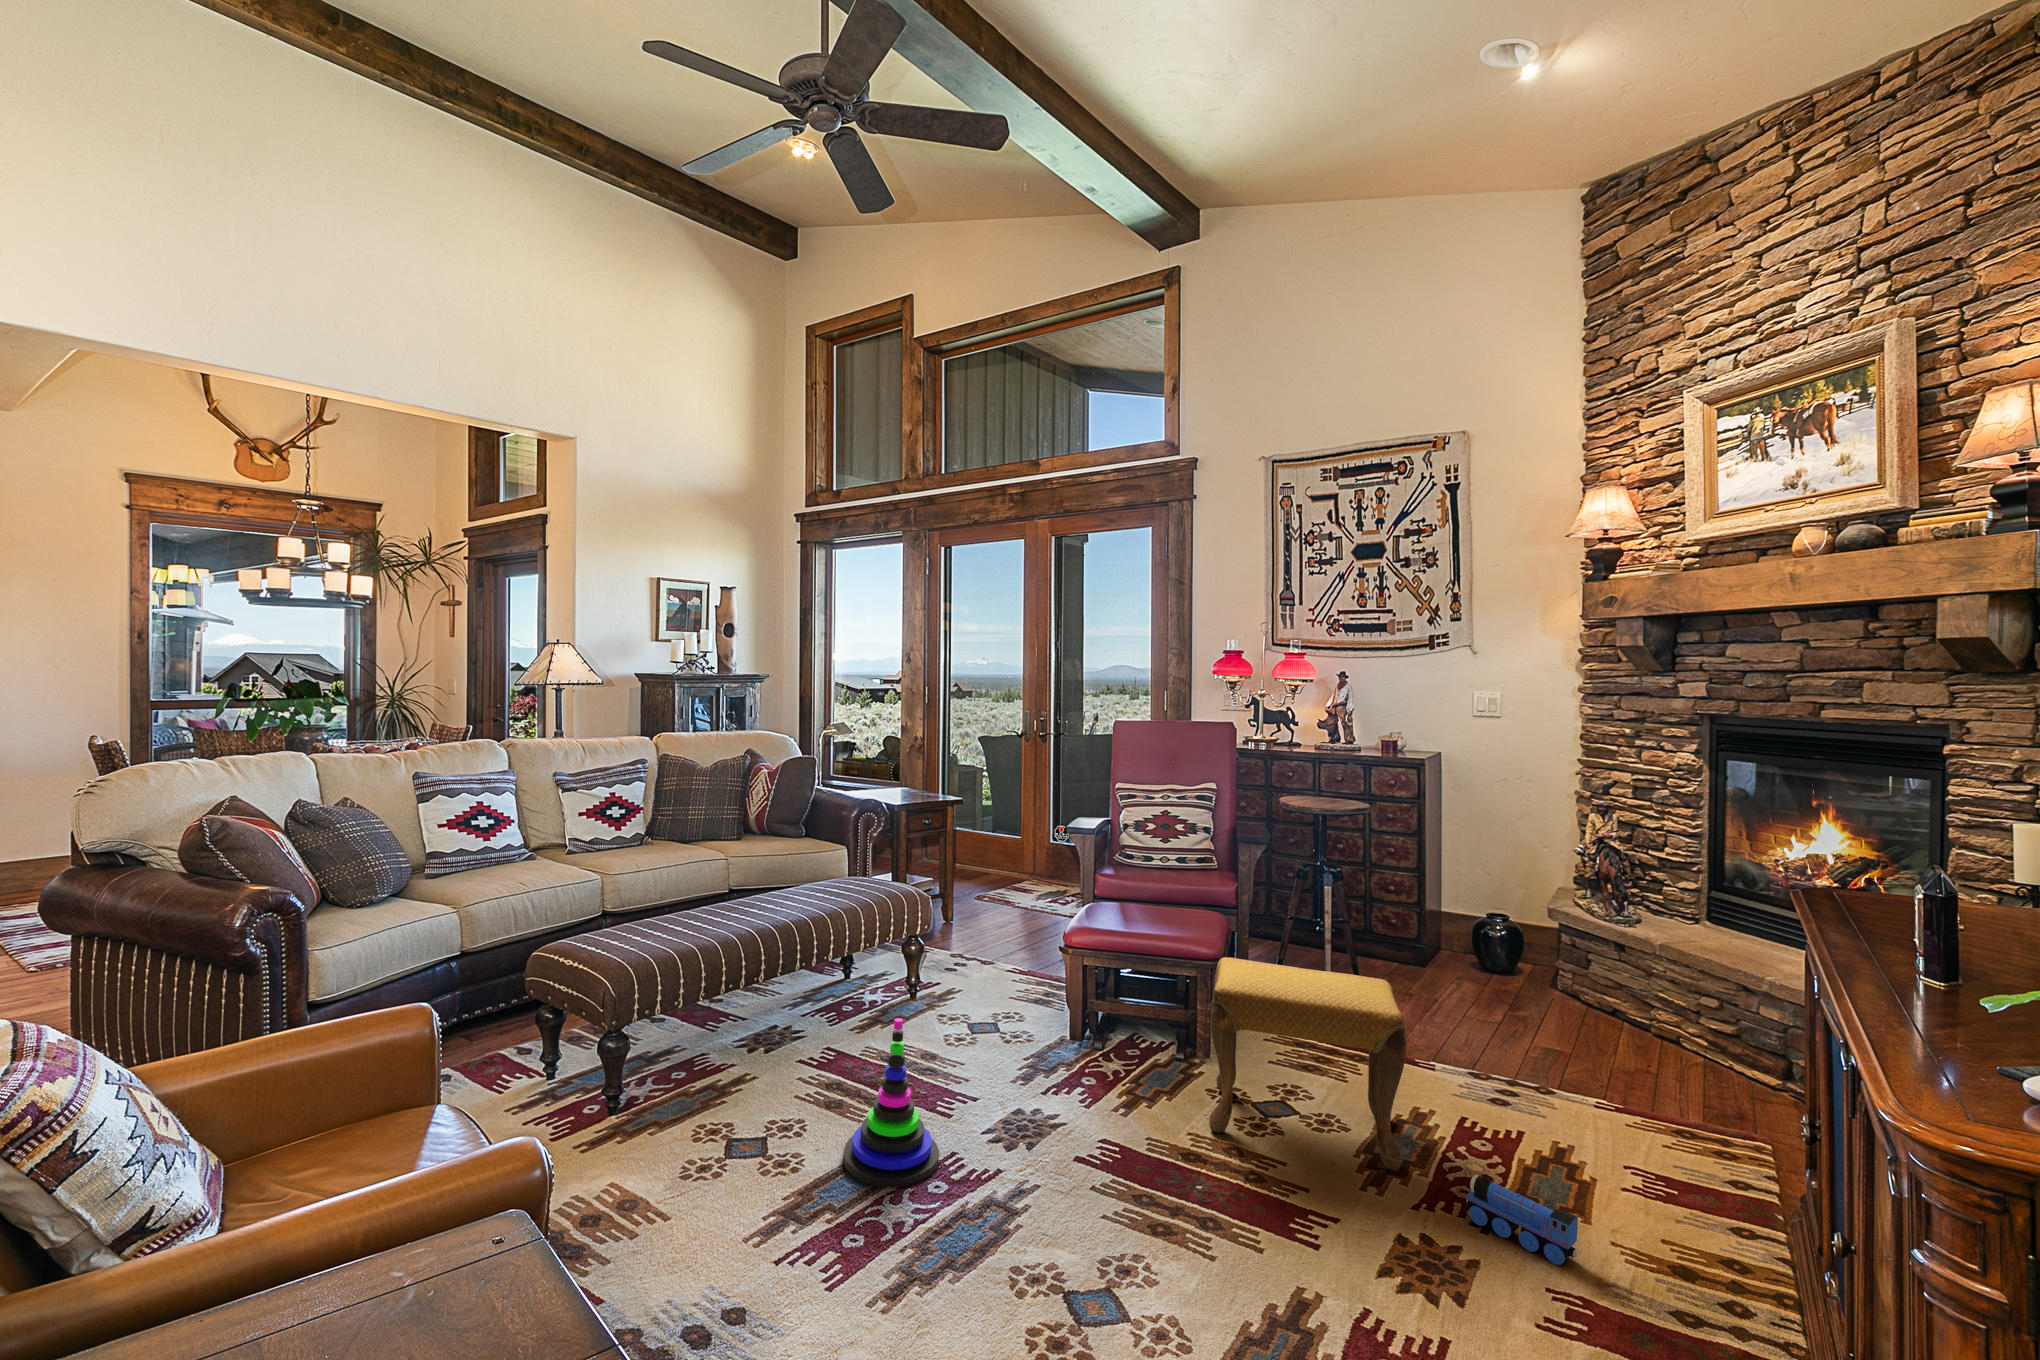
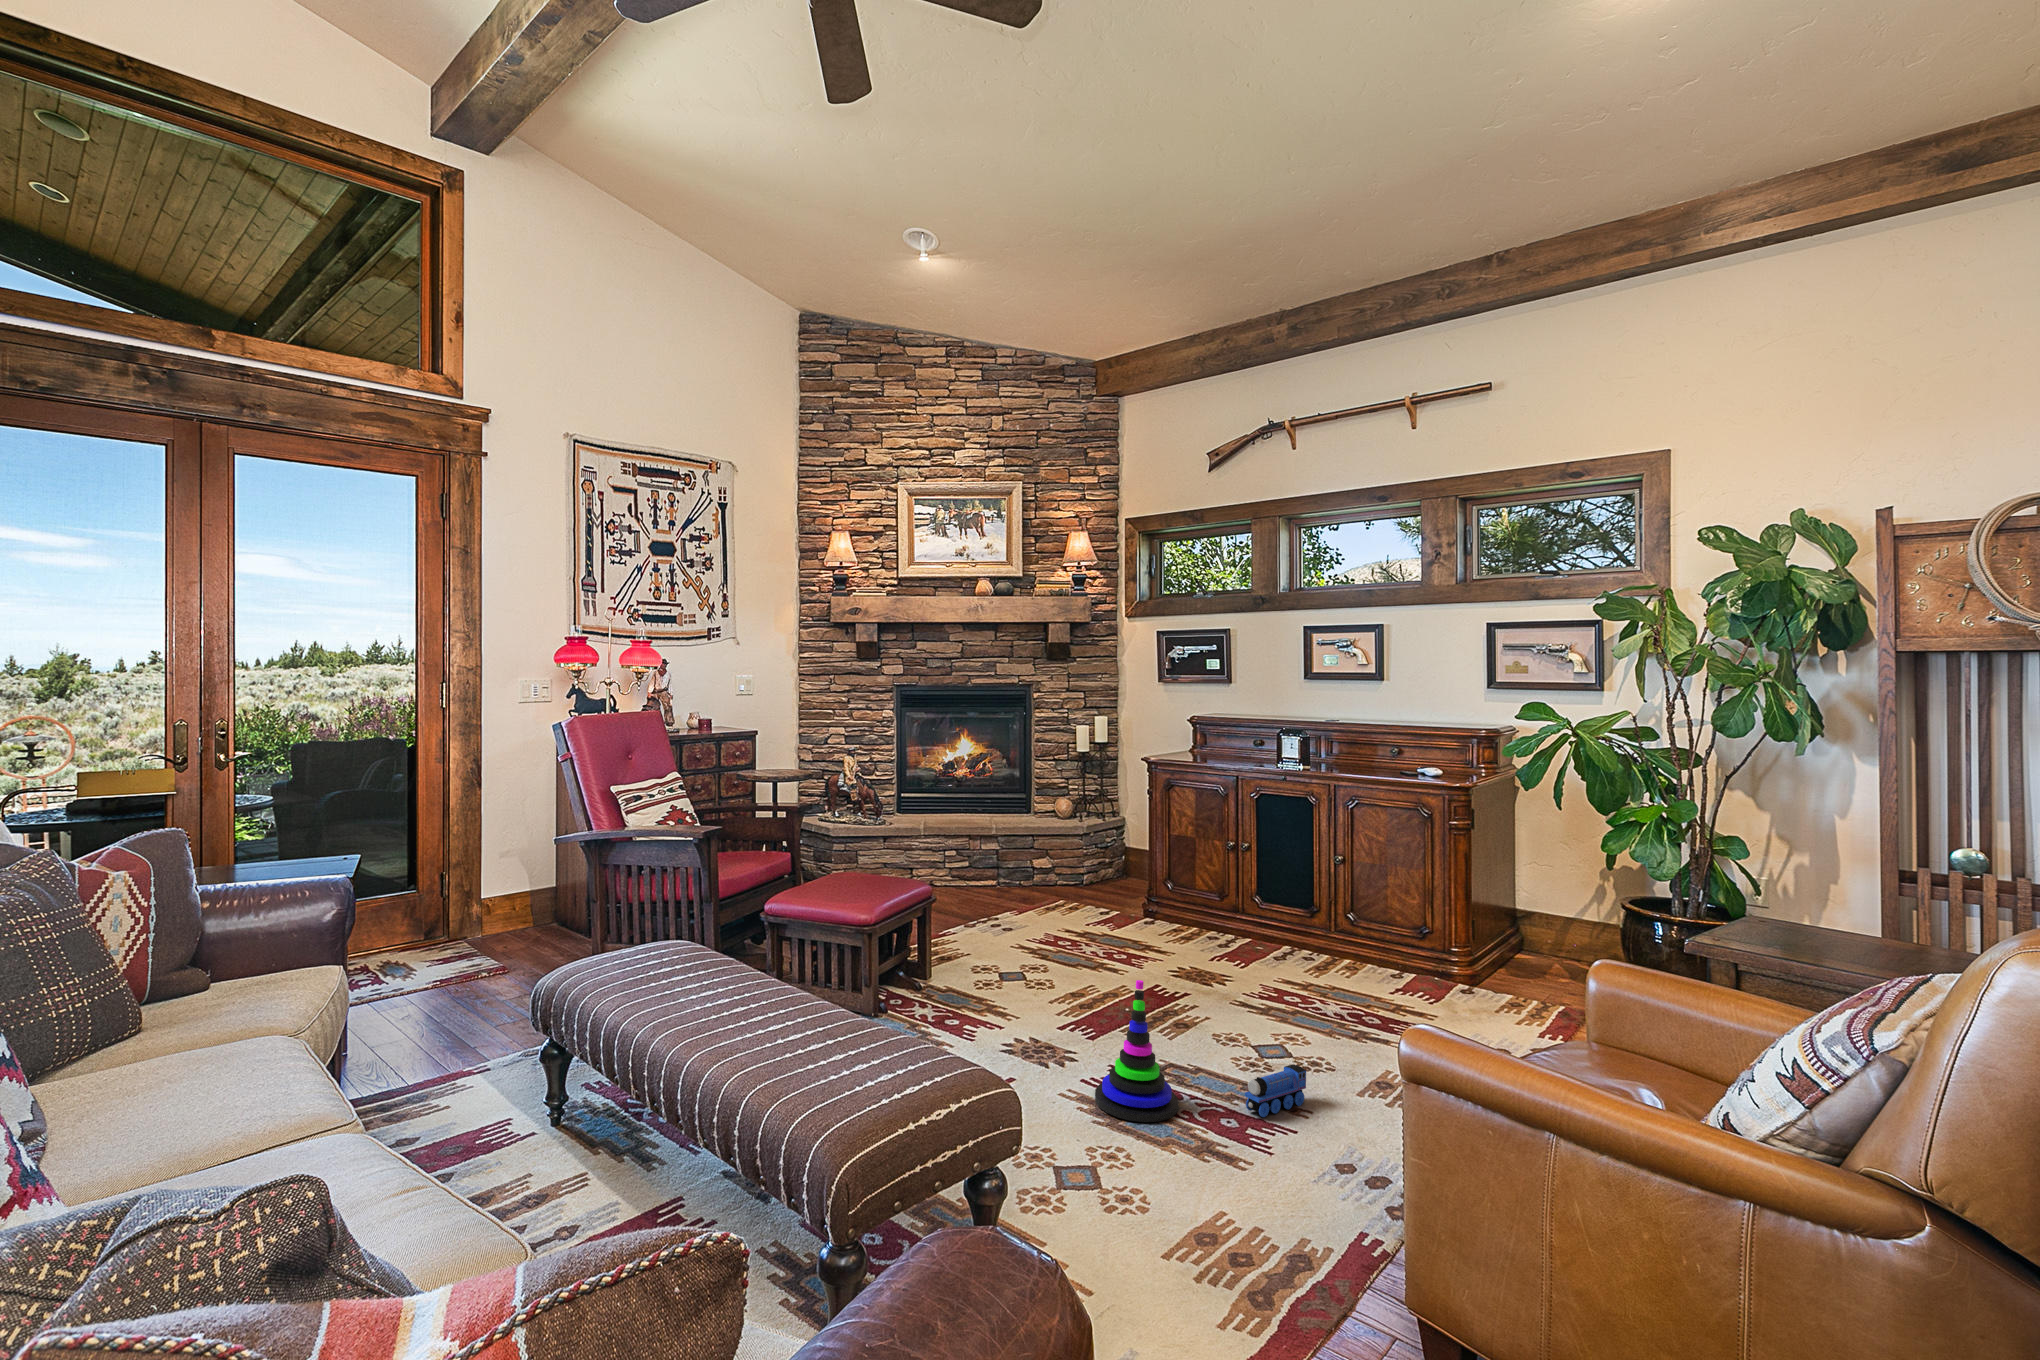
footstool: present [1209,957,1406,1170] -> none [999,866,1105,995]
toy train: present [1466,1175,1578,1265] -> present [1245,1064,1306,1117]

